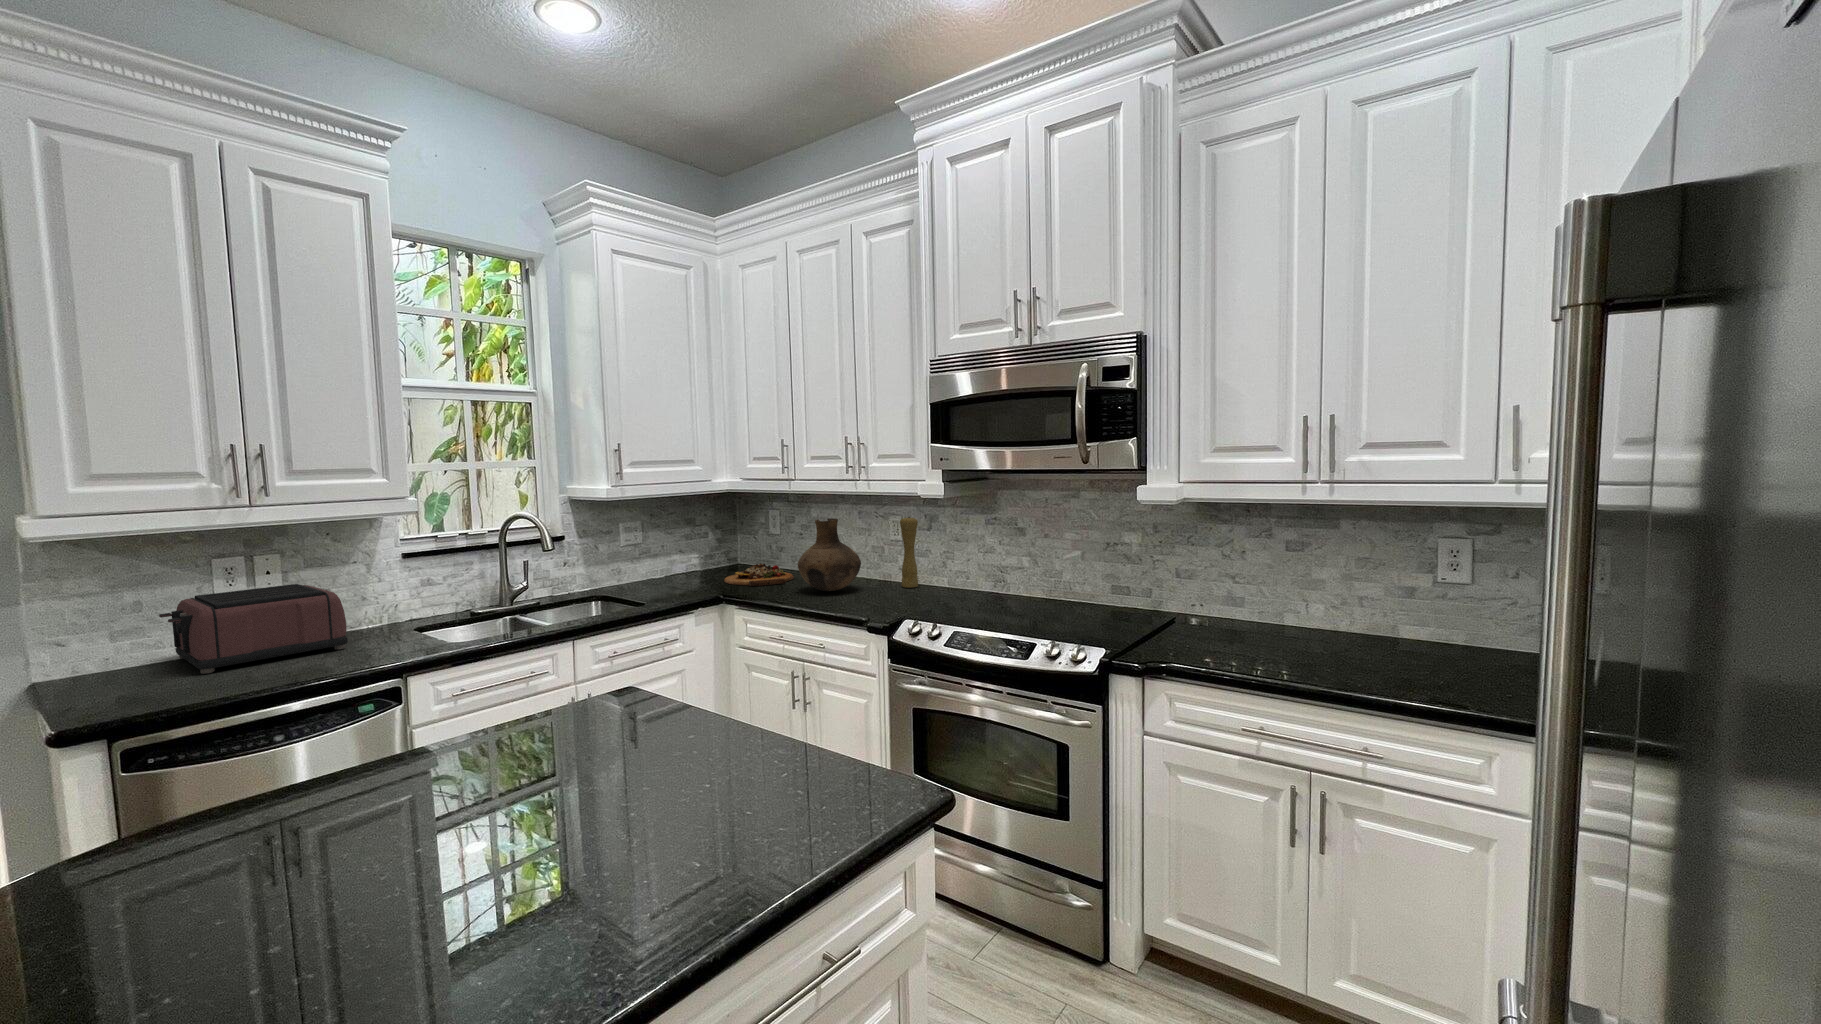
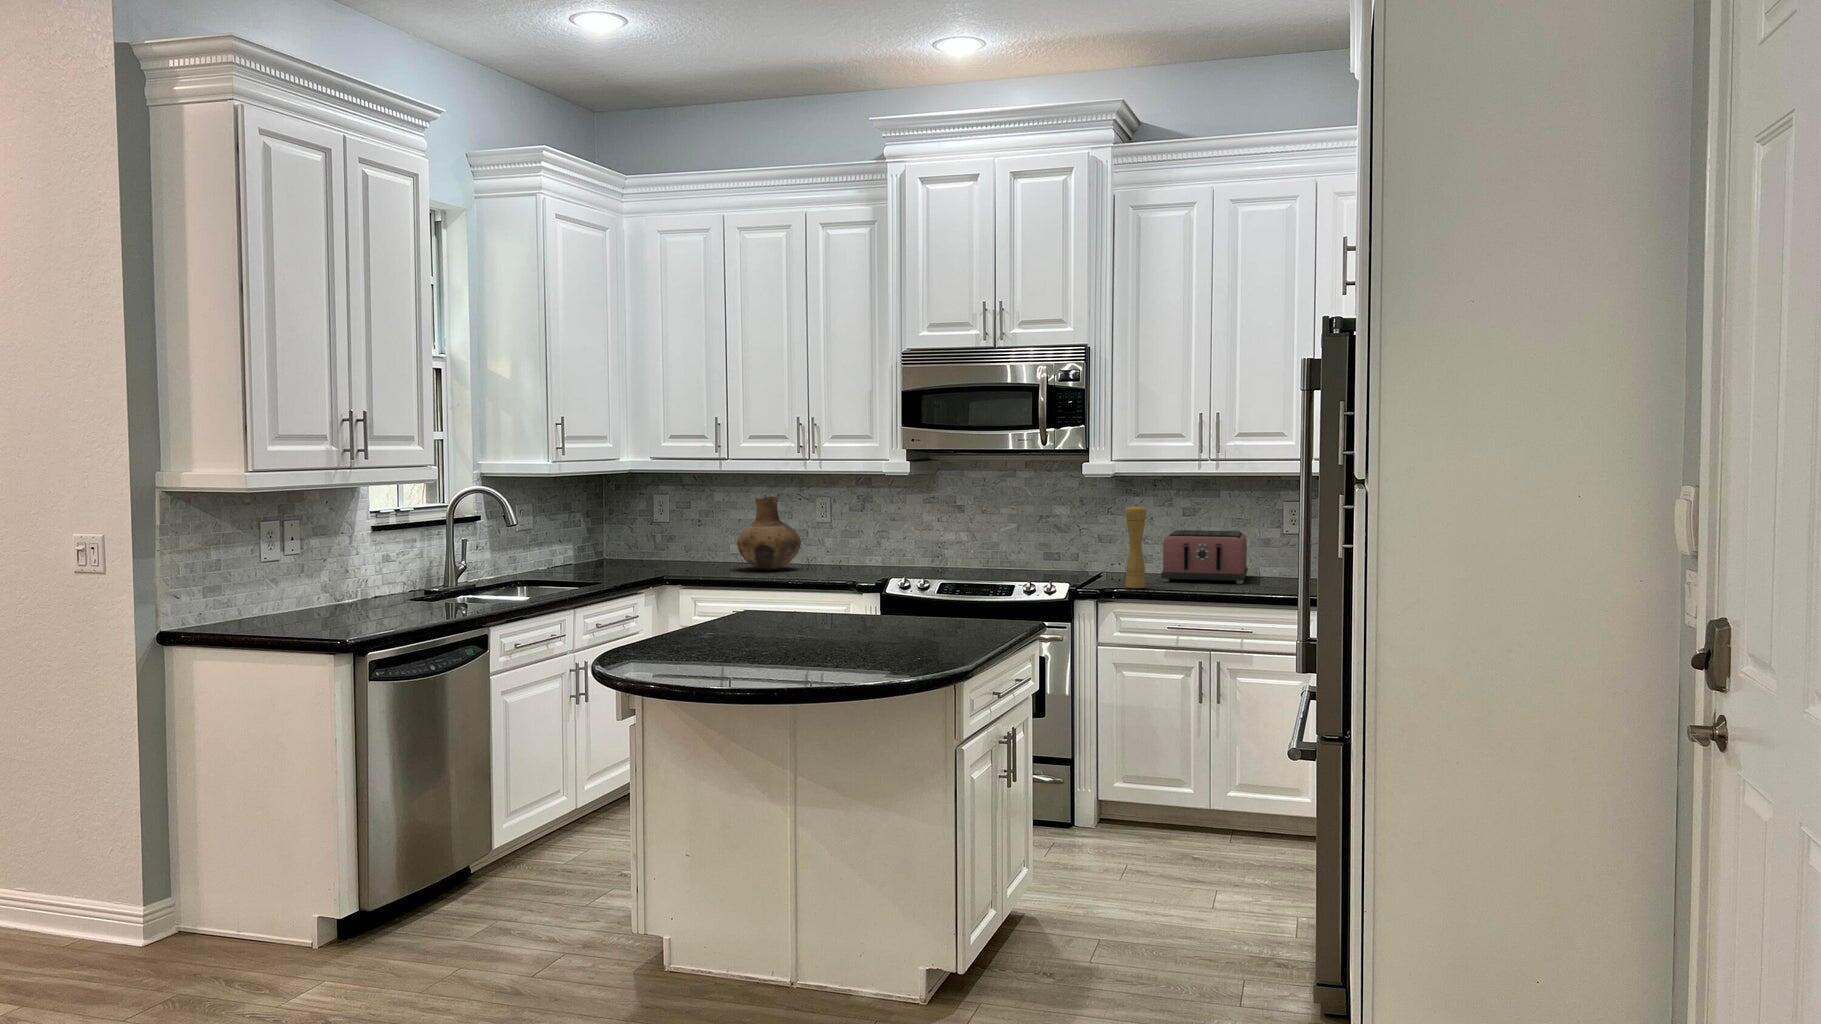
pepper mill: present [900,517,918,588] -> present [1125,505,1147,588]
cutting board: present [724,564,794,586] -> none [630,549,708,570]
toaster: present [159,584,348,674] -> present [1161,530,1248,584]

